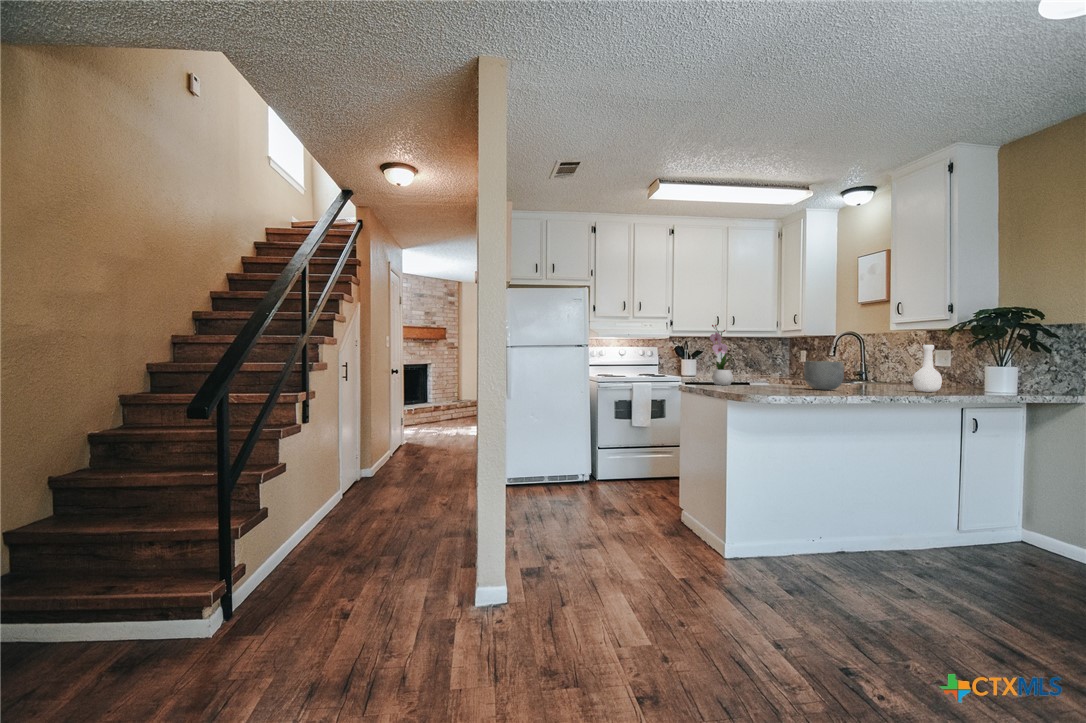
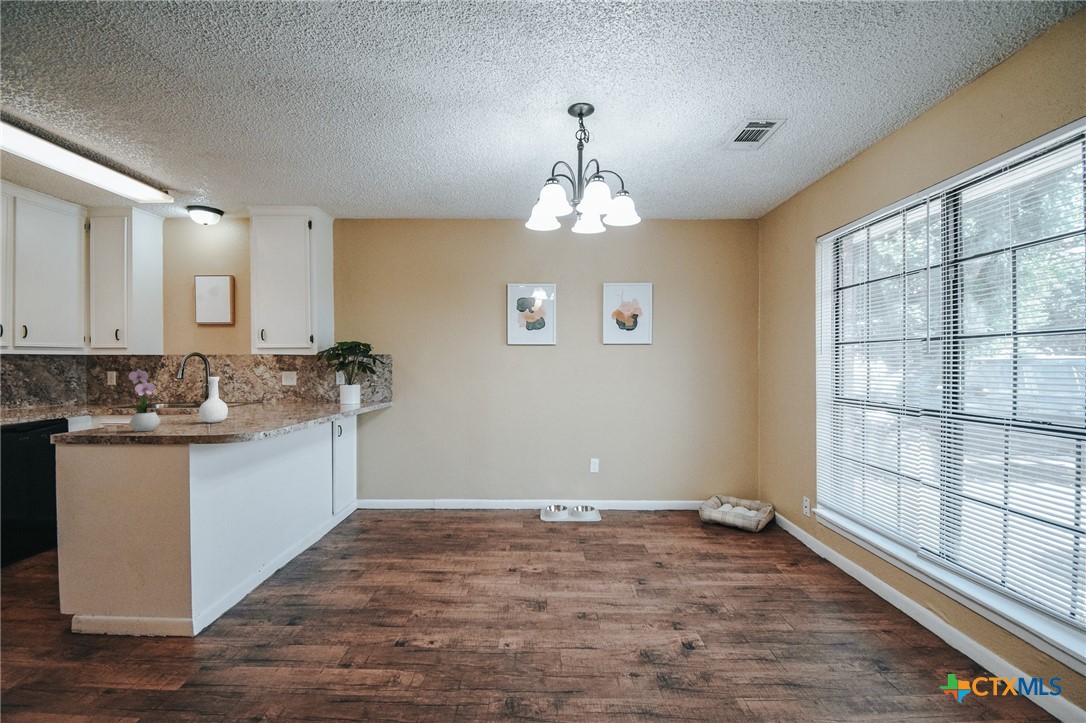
bottle: present [913,341,942,392] -> present [199,373,228,423]
bowl: present [804,361,844,390] -> none [251,394,290,421]

